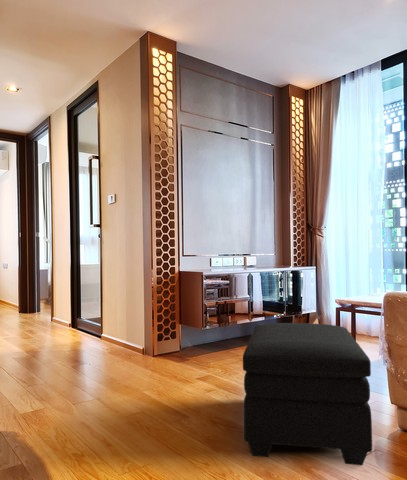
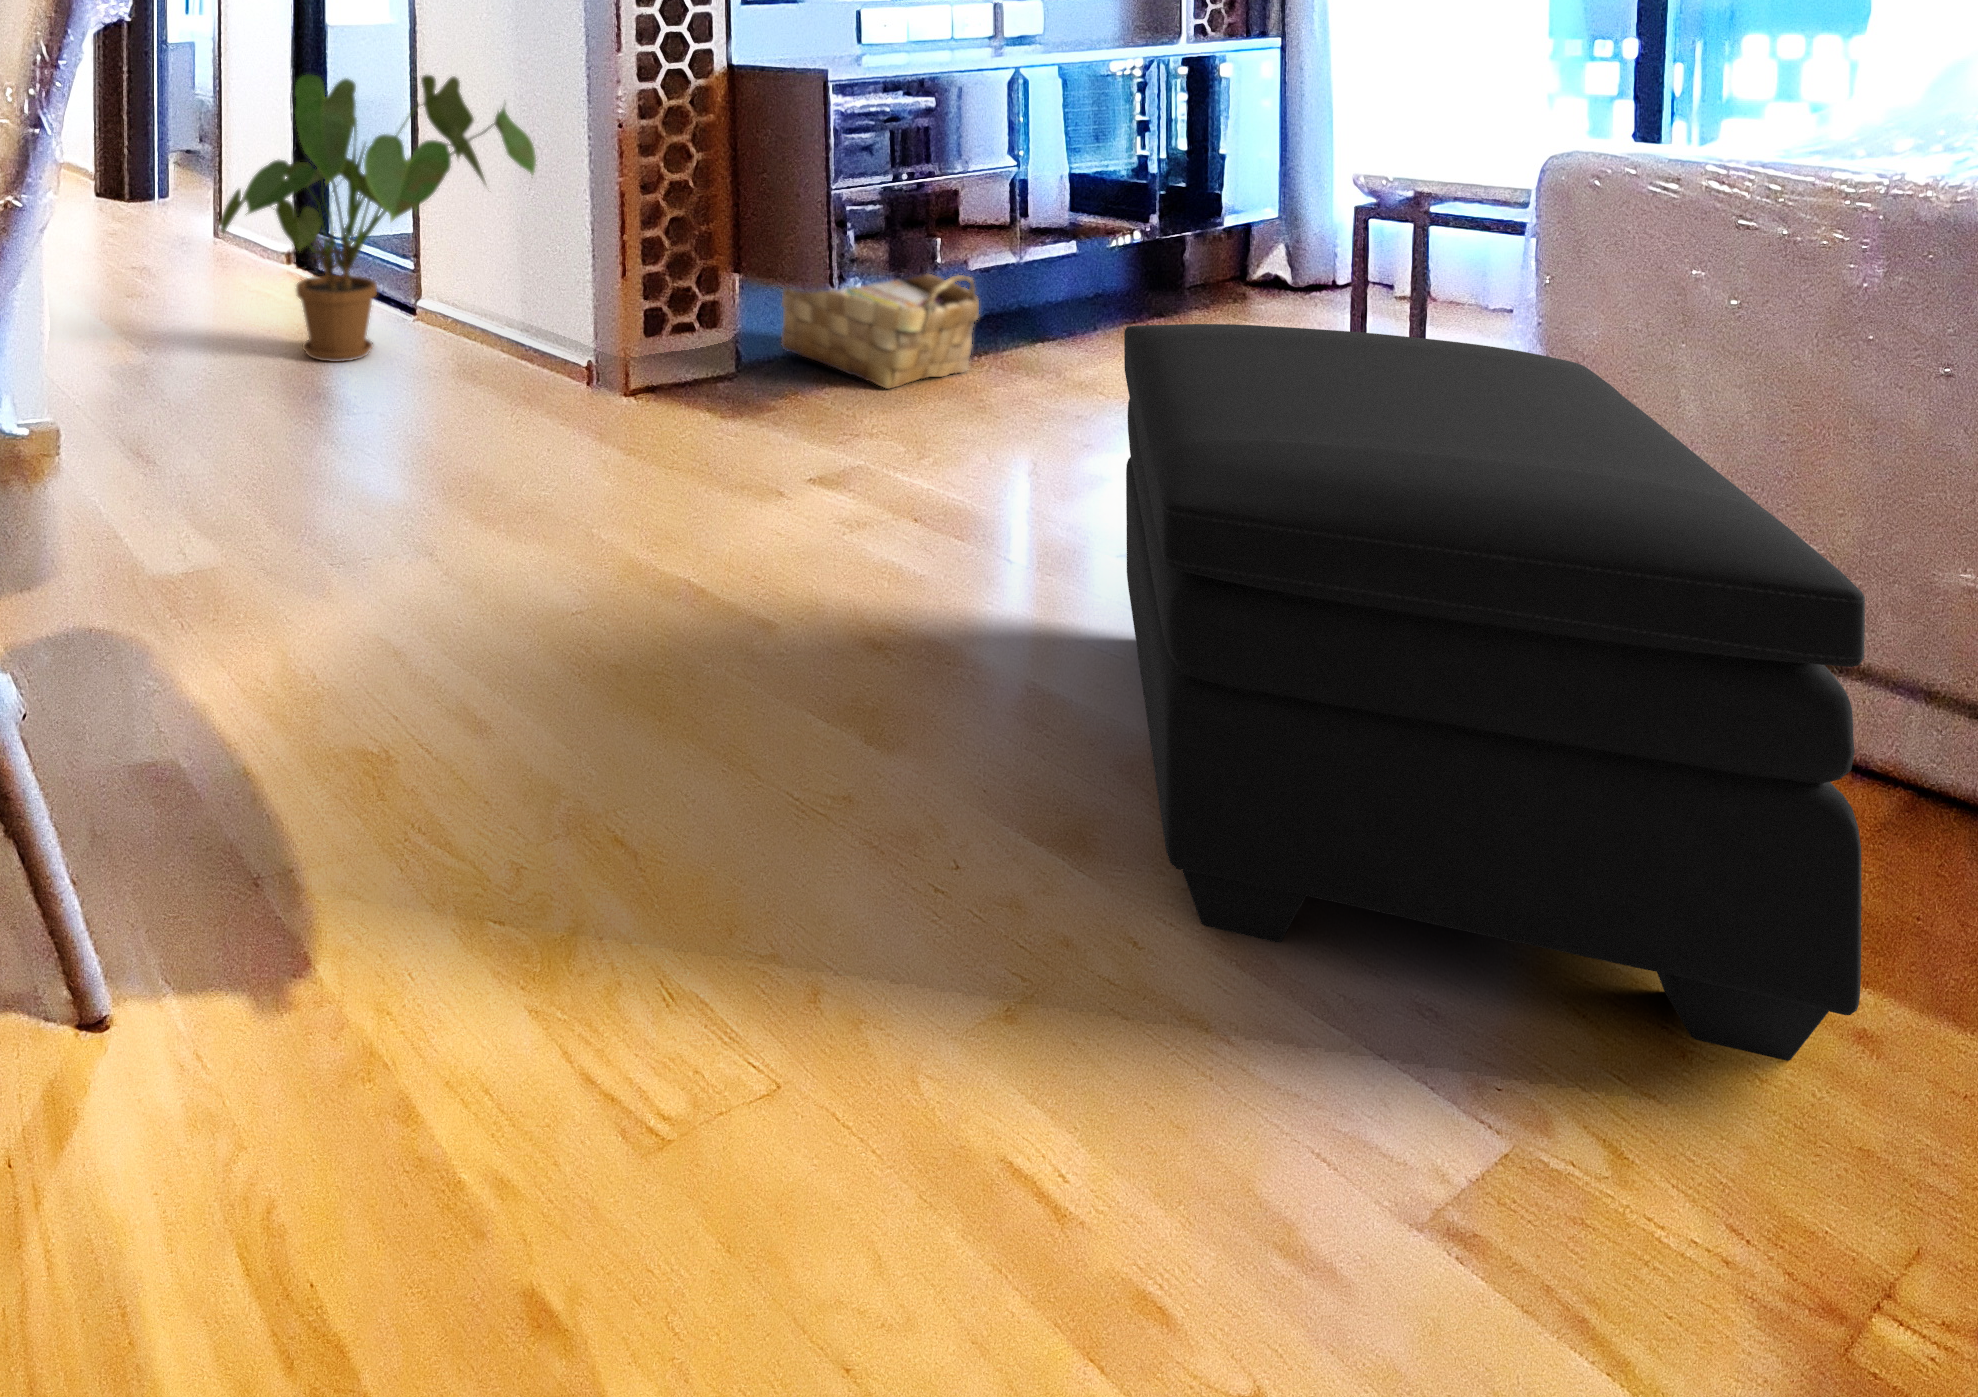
house plant: none [43,277,131,356] -> present [220,74,536,362]
woven basket: none [195,315,241,354] -> present [781,274,979,389]

